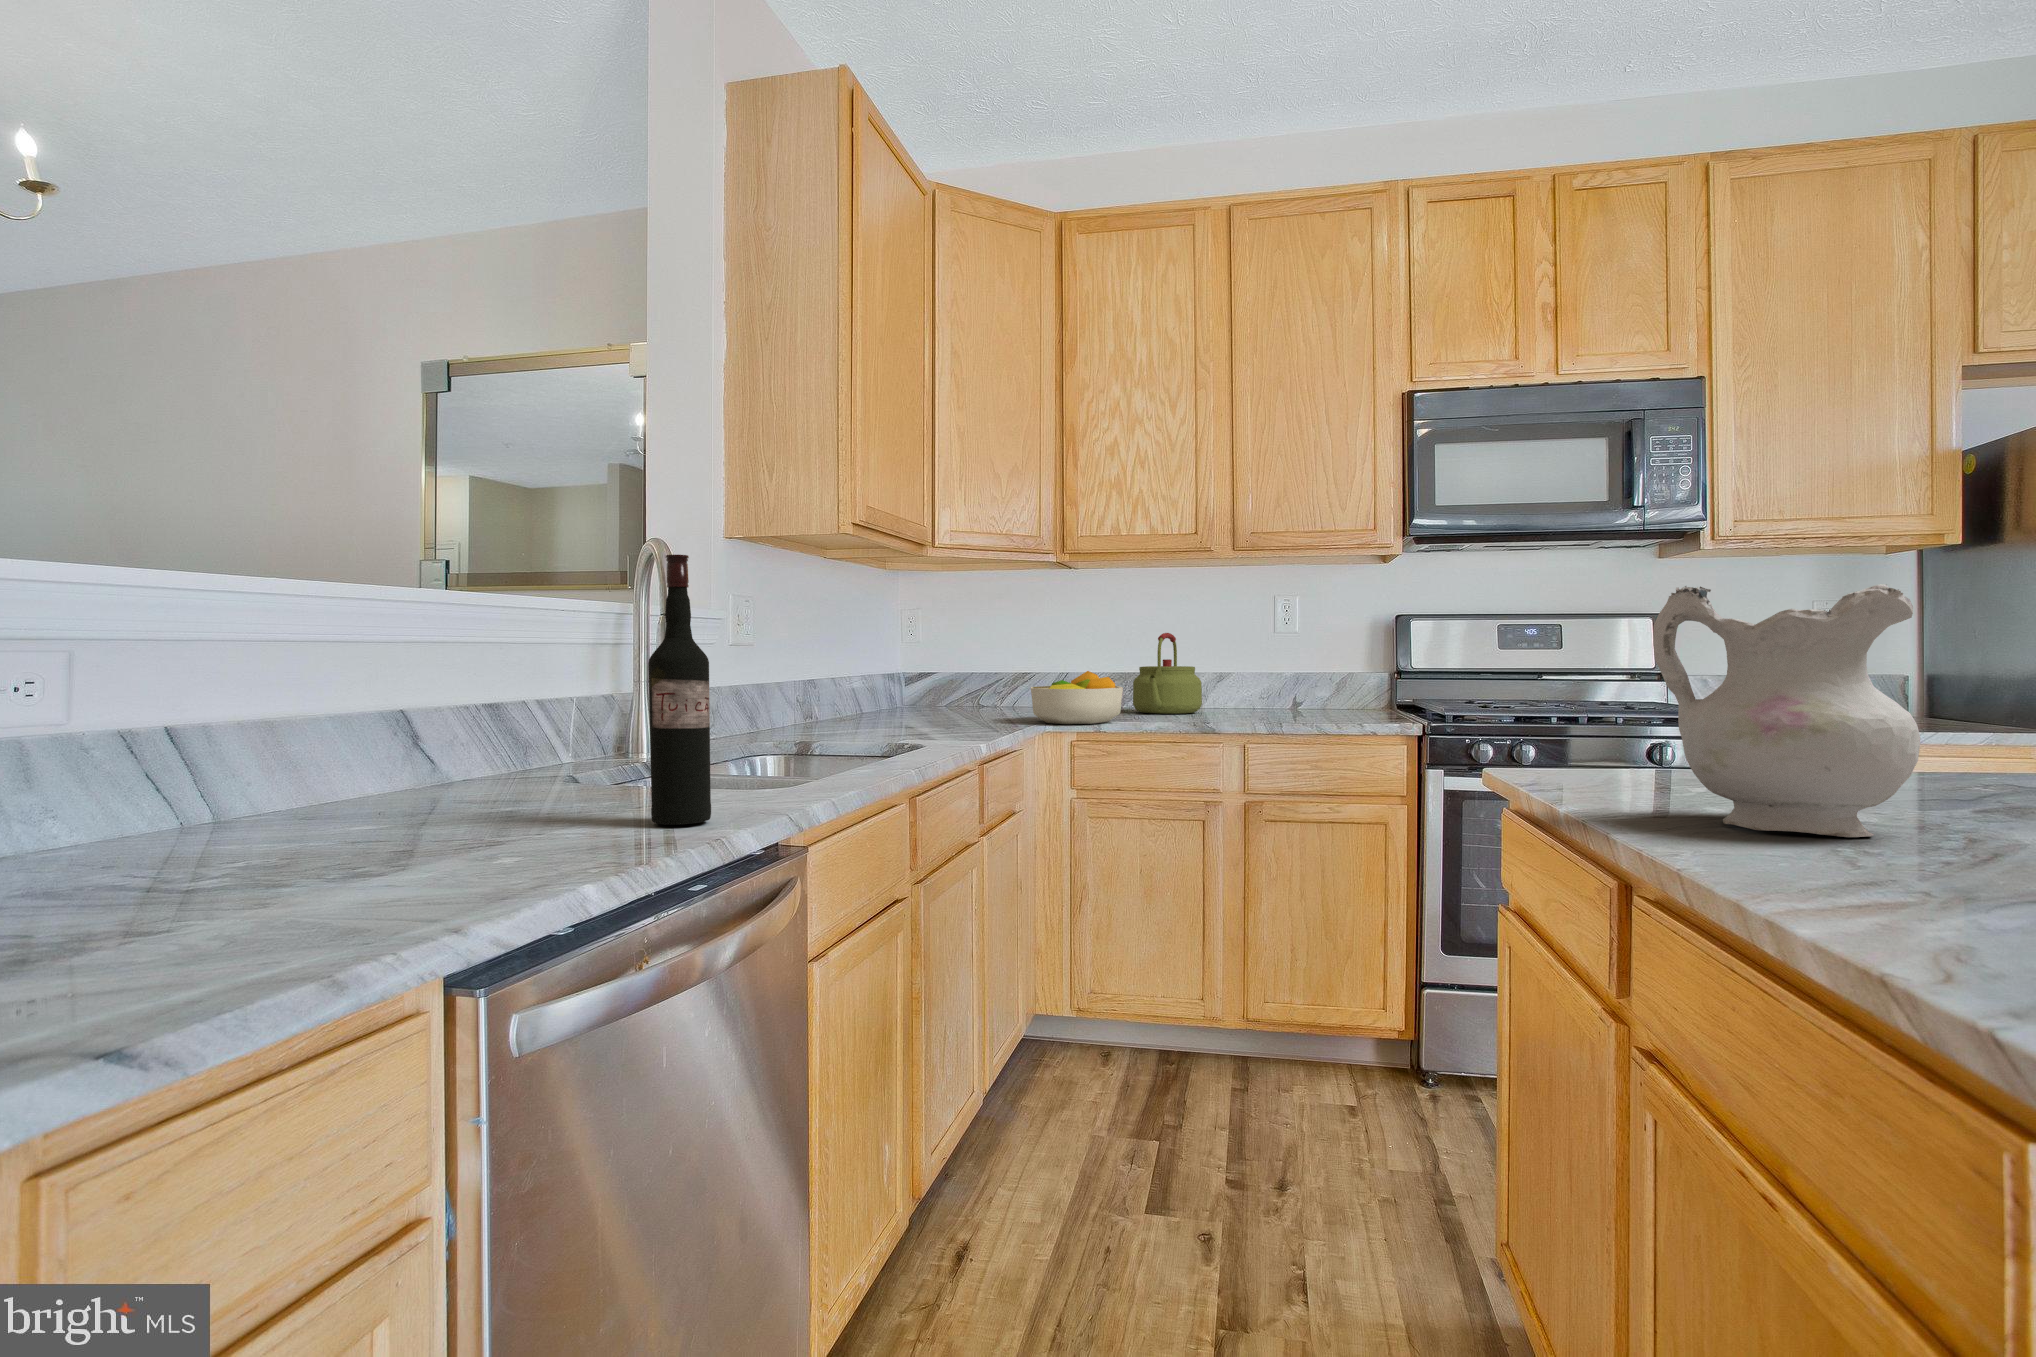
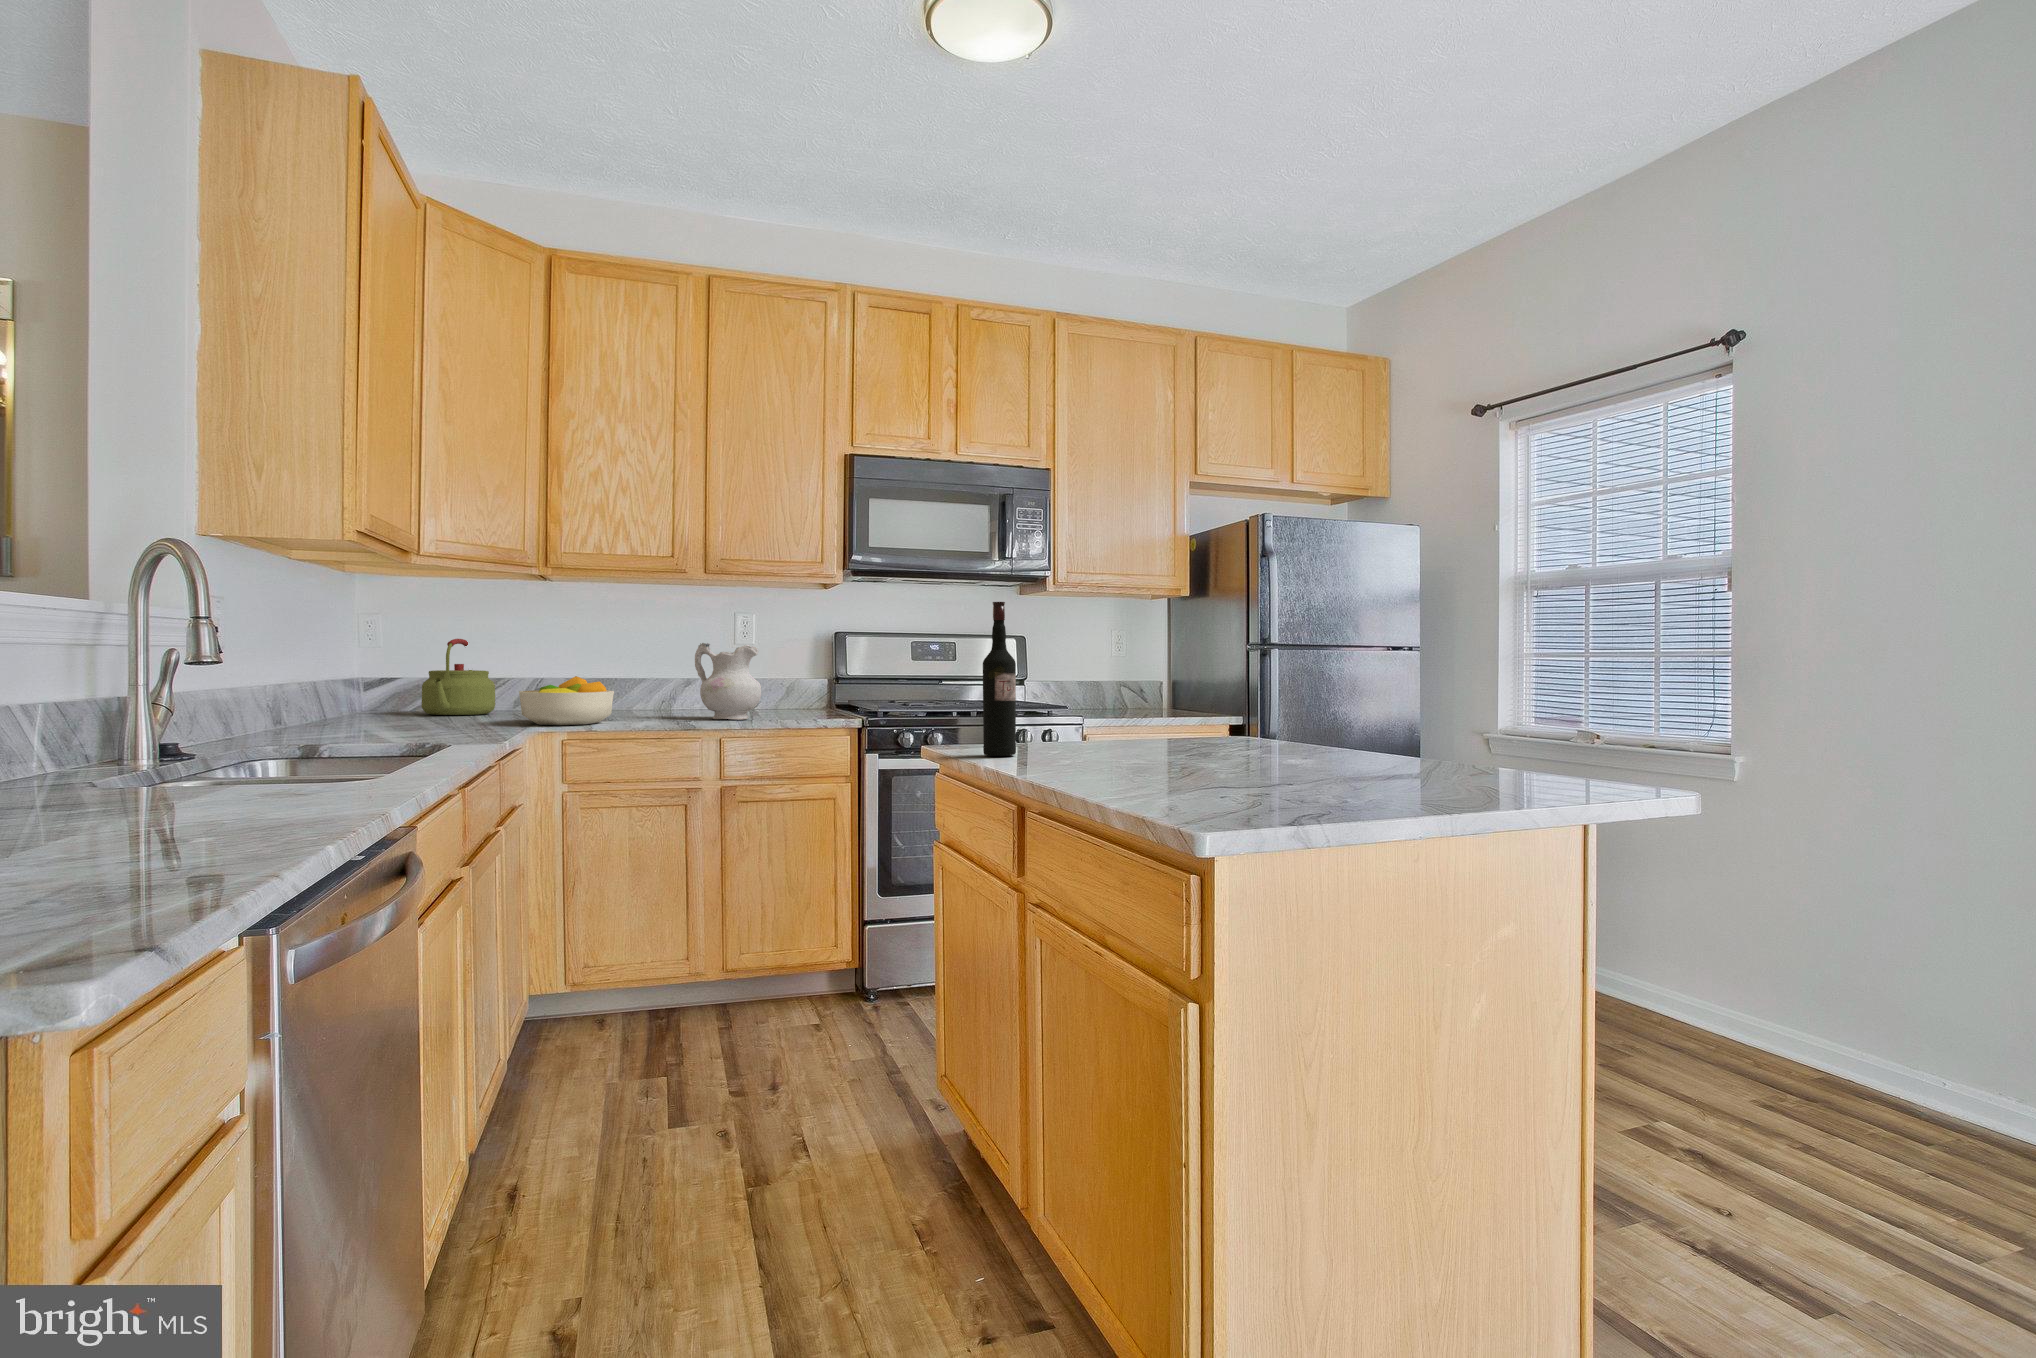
wine bottle: present [648,555,711,825] -> present [983,602,1016,756]
ceramic pitcher: present [1653,584,1920,837] -> present [695,643,761,720]
kettle: present [1133,633,1202,714] -> present [421,639,496,715]

